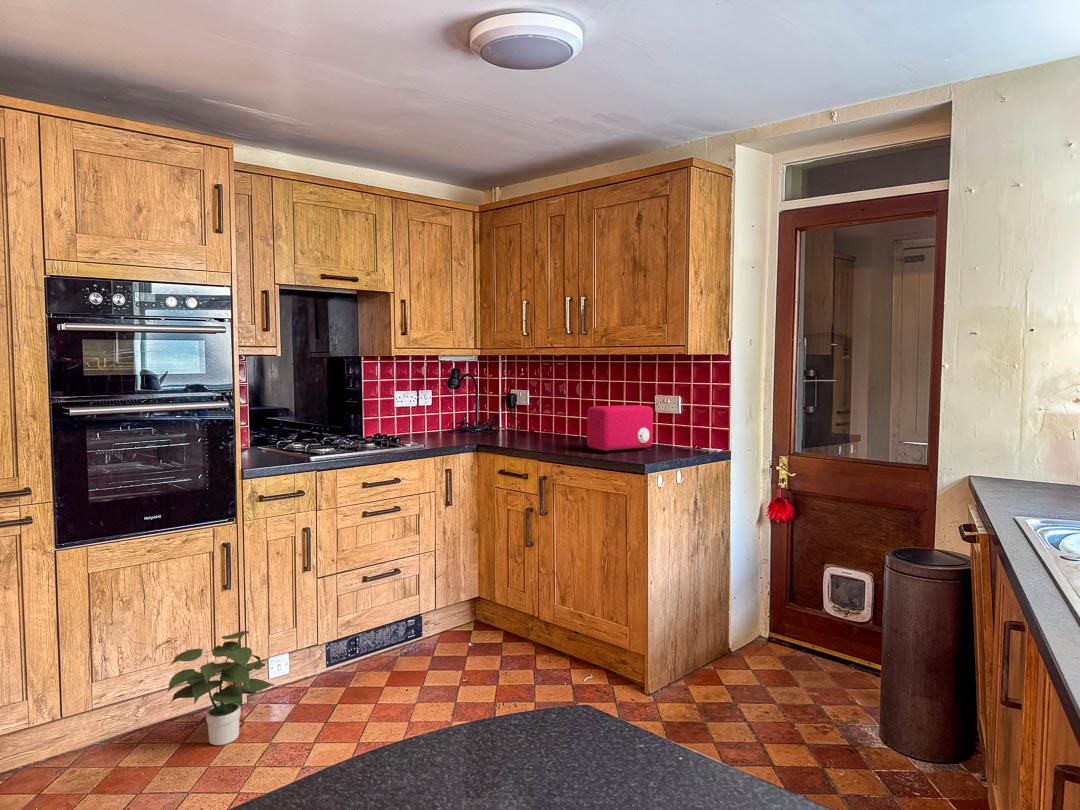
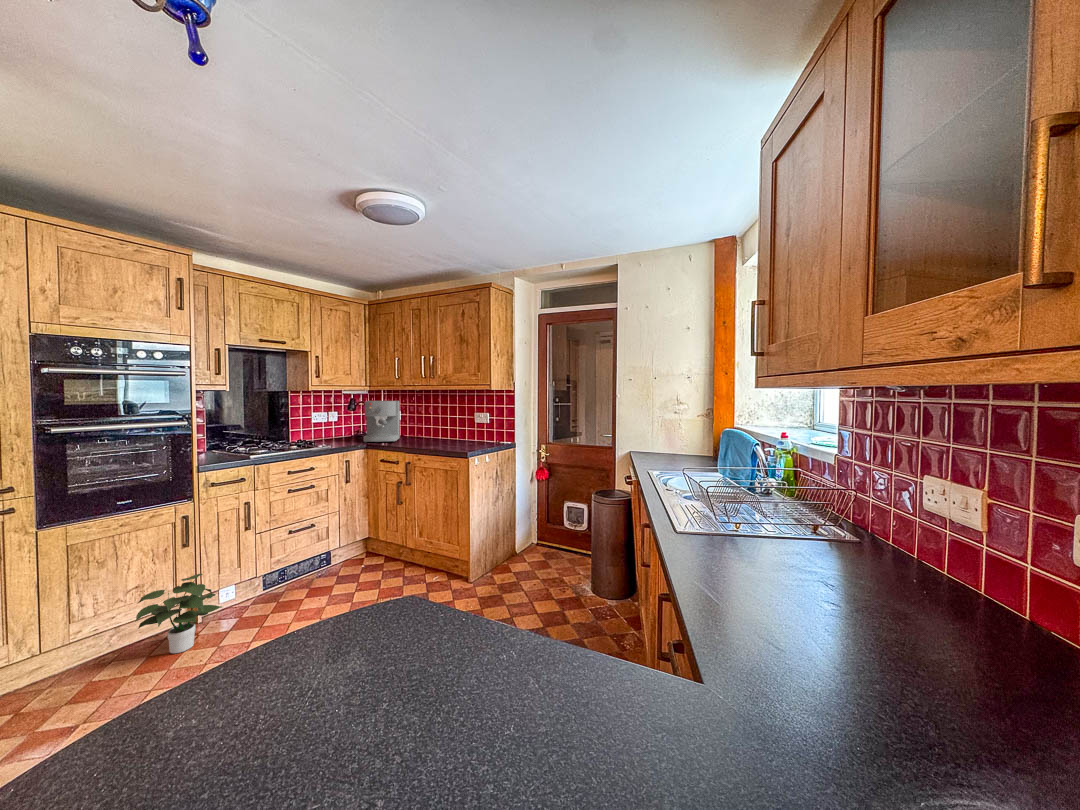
coffee maker: none [470,372,525,441] -> present [364,401,400,442]
toaster: present [587,405,653,452] -> none [436,419,474,447]

